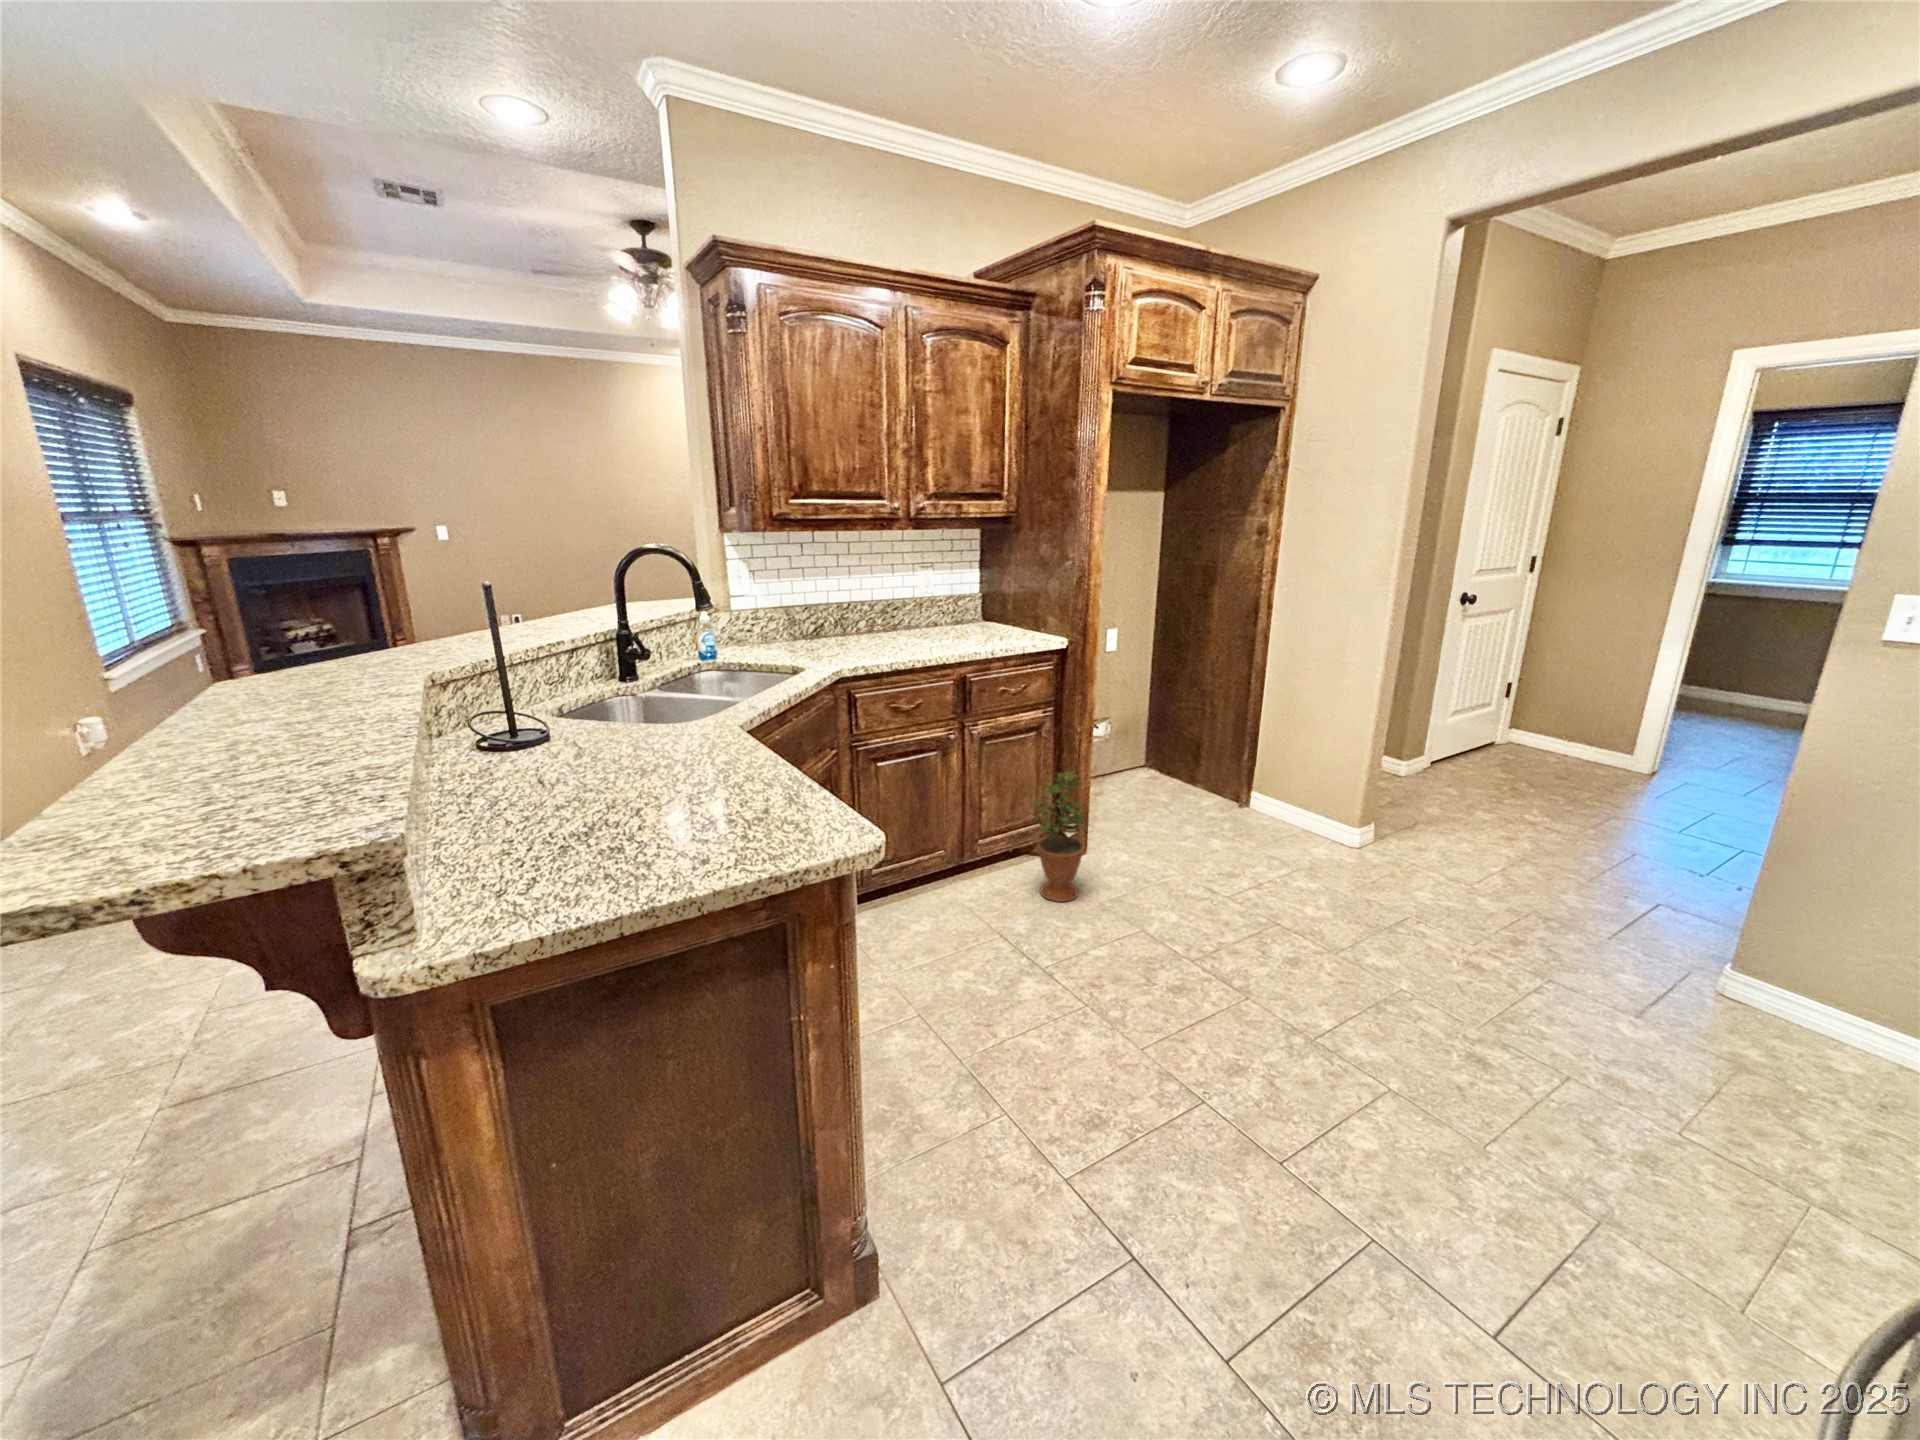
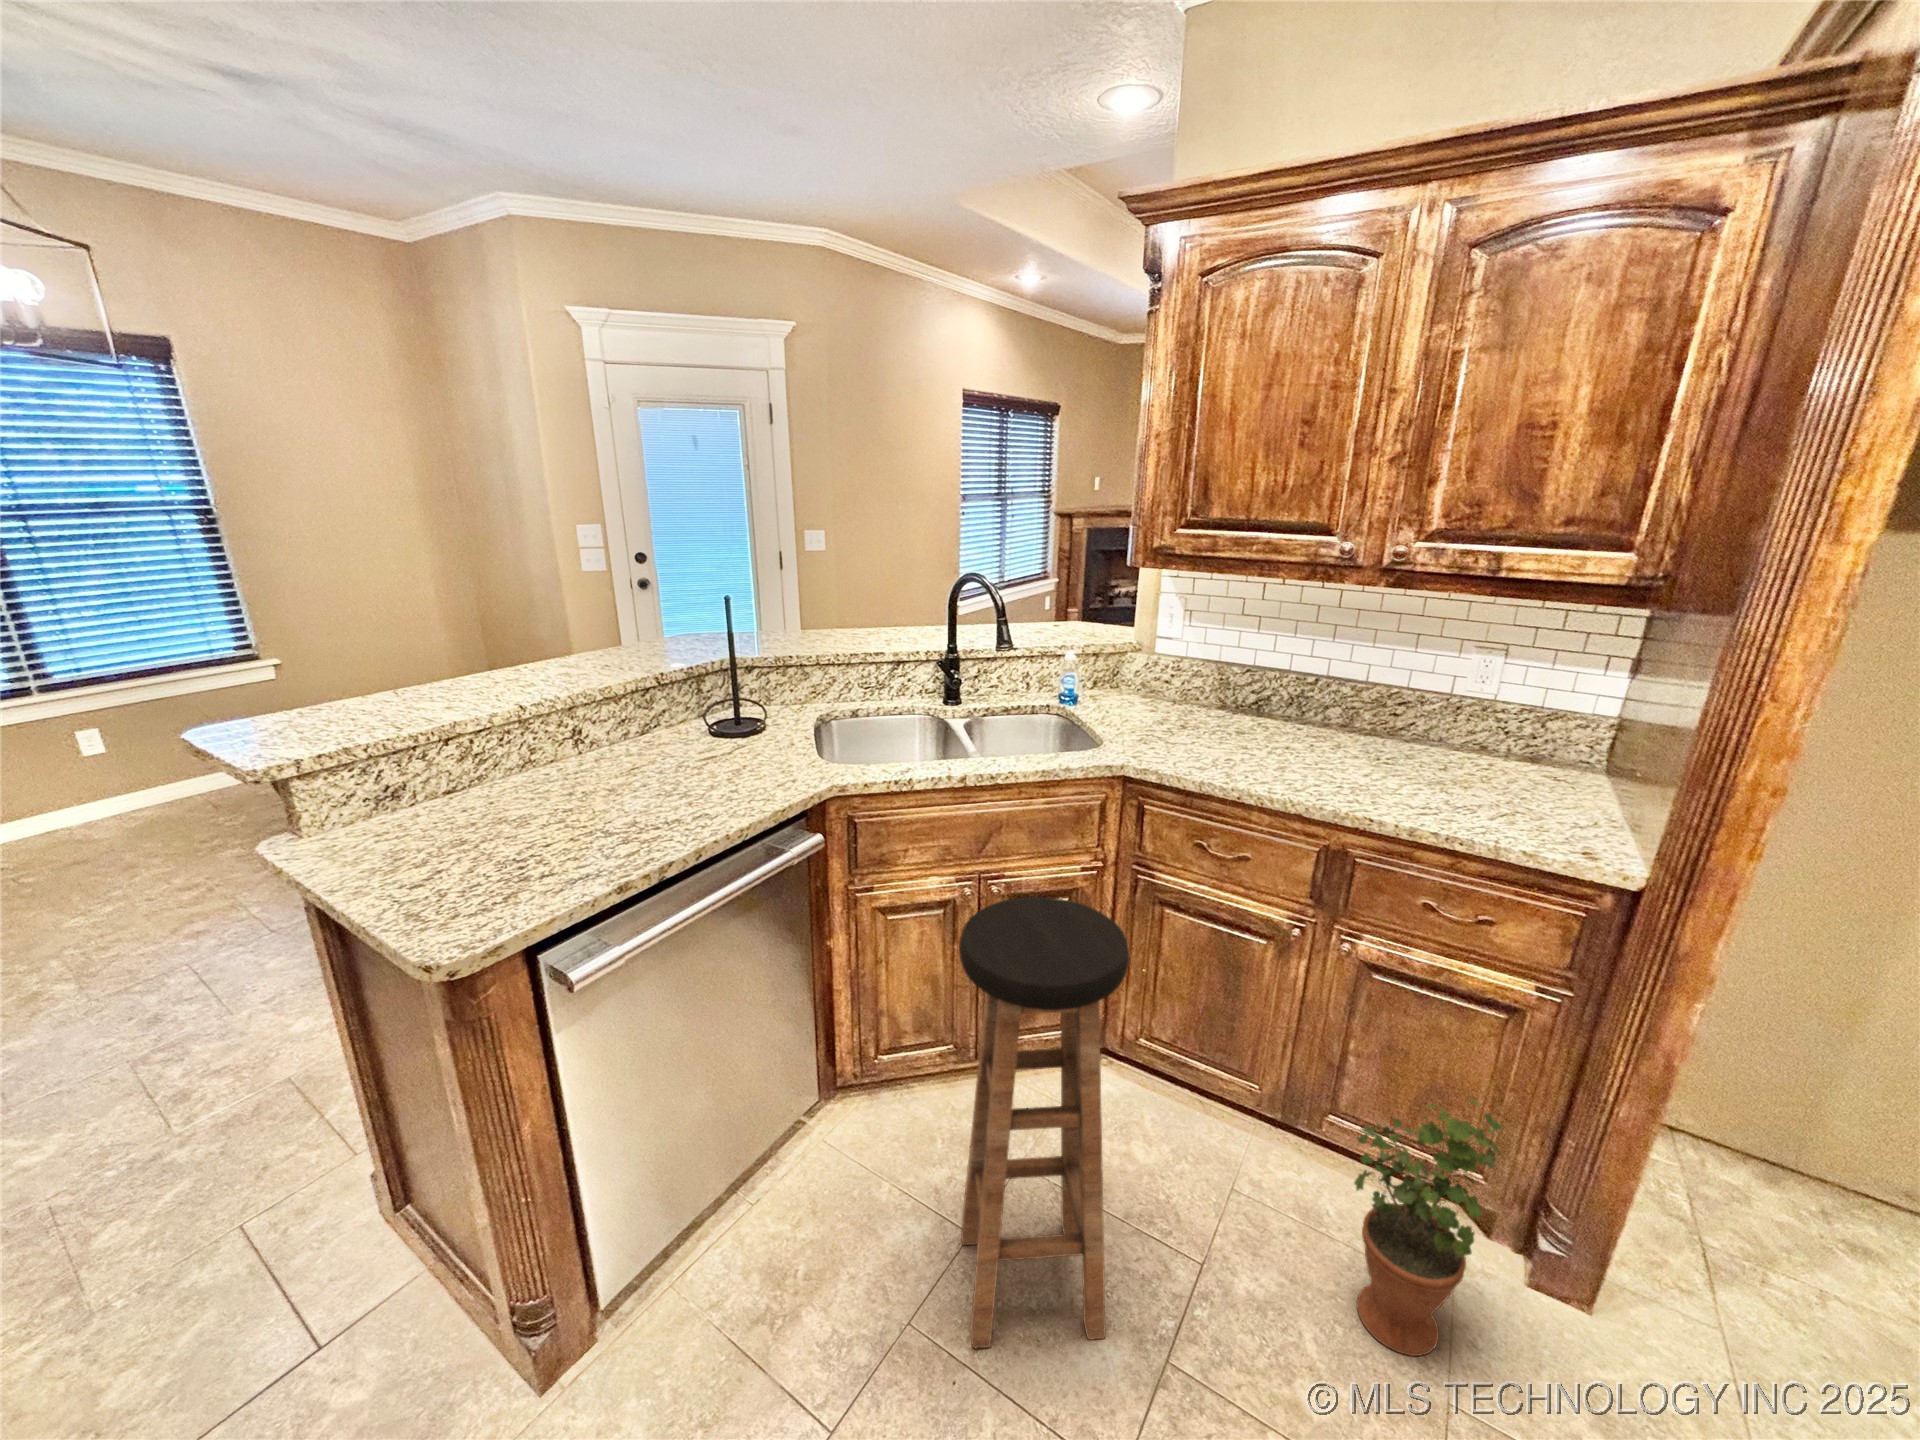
bar stool: none [912,729,1021,1027] -> present [959,897,1129,1348]

